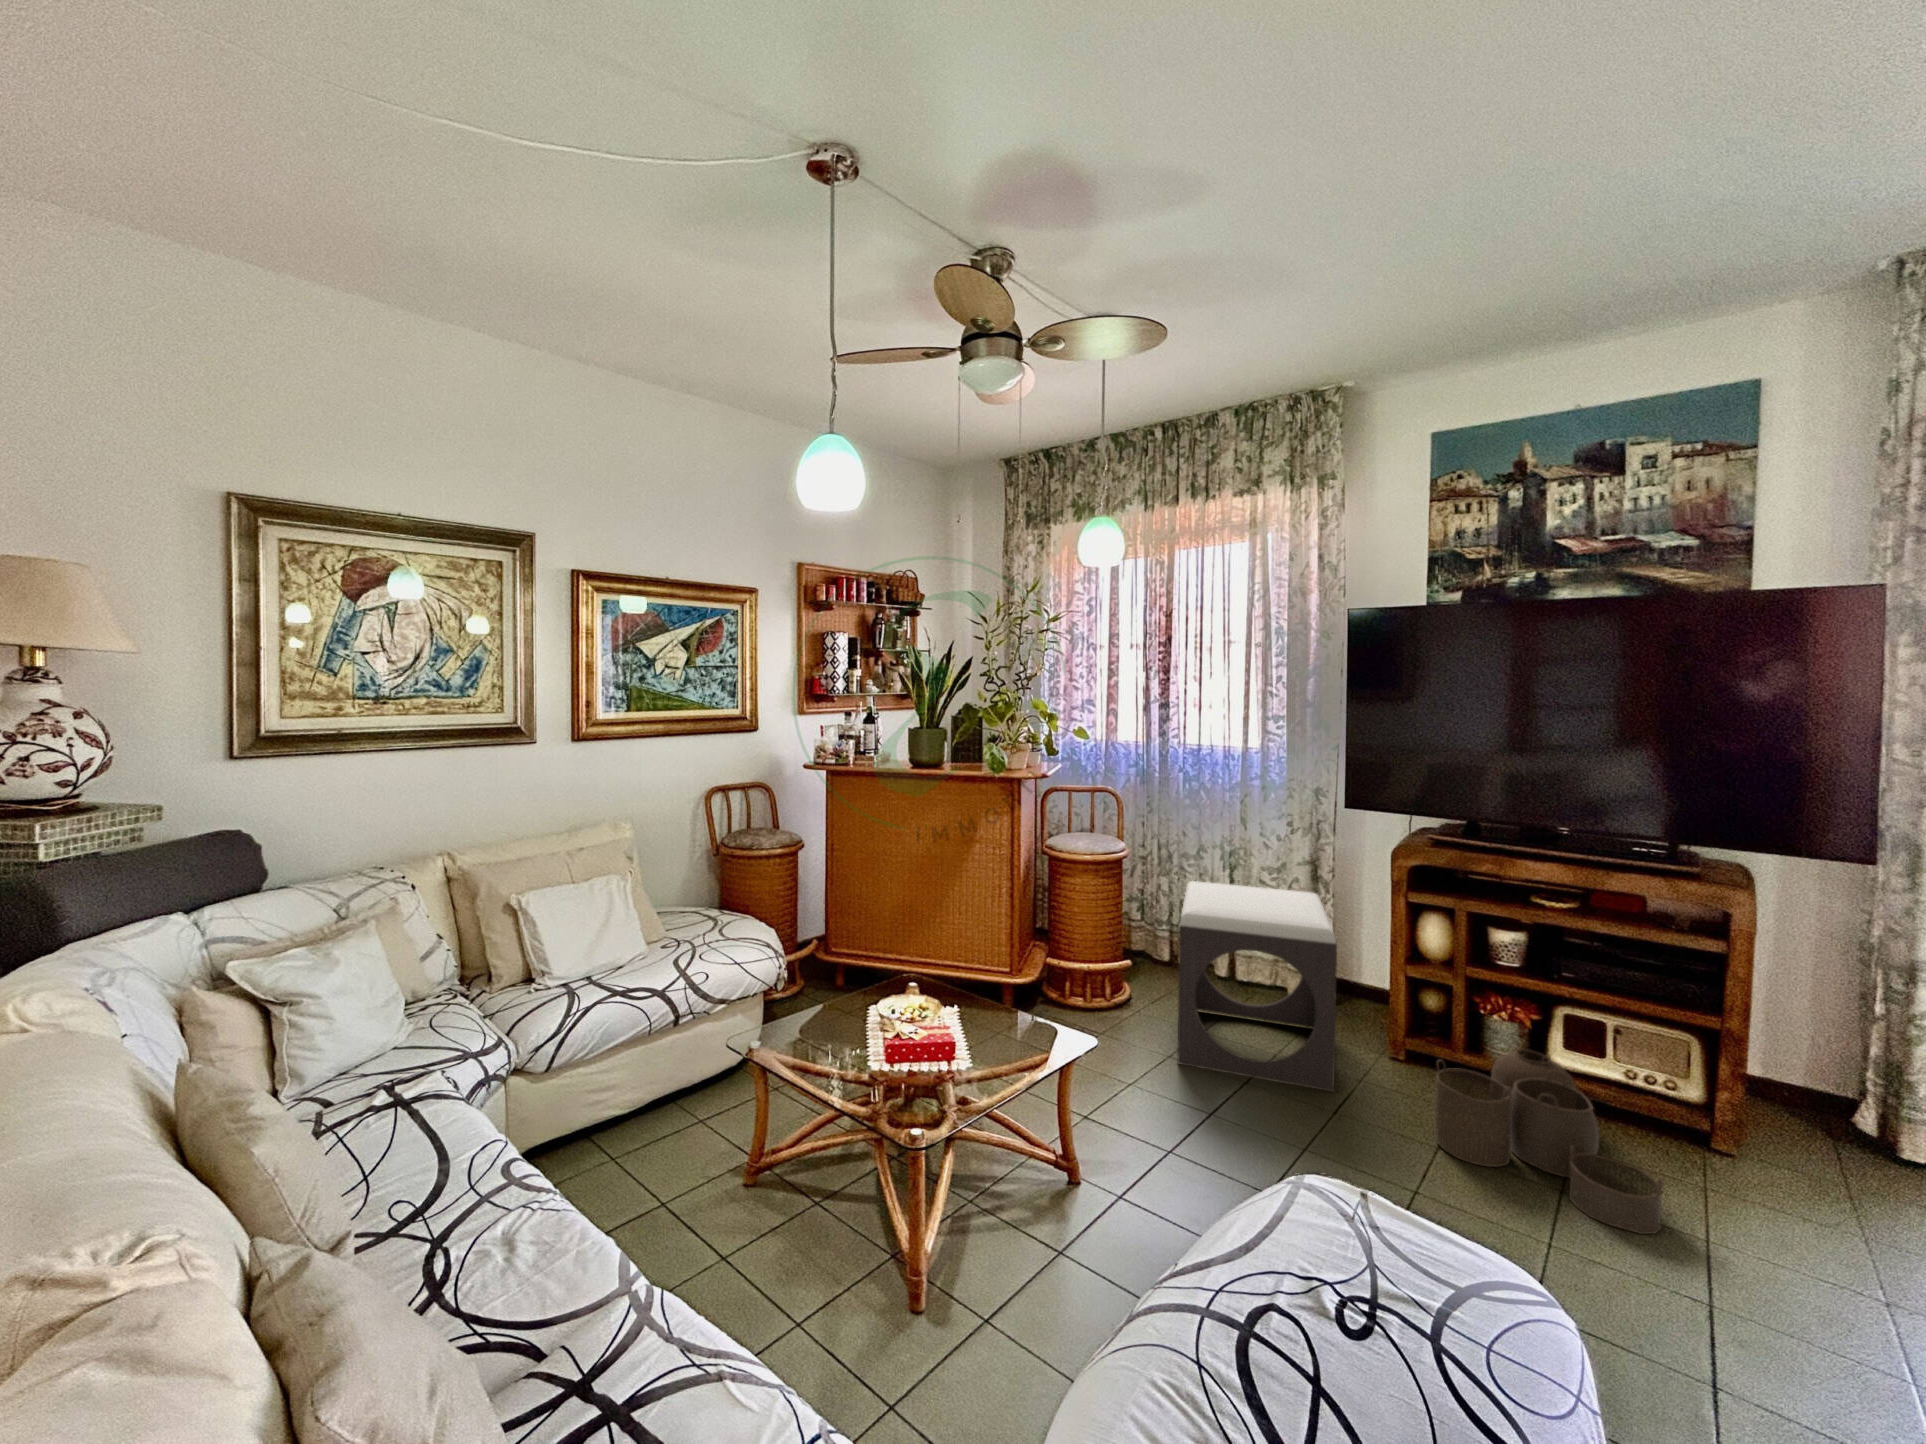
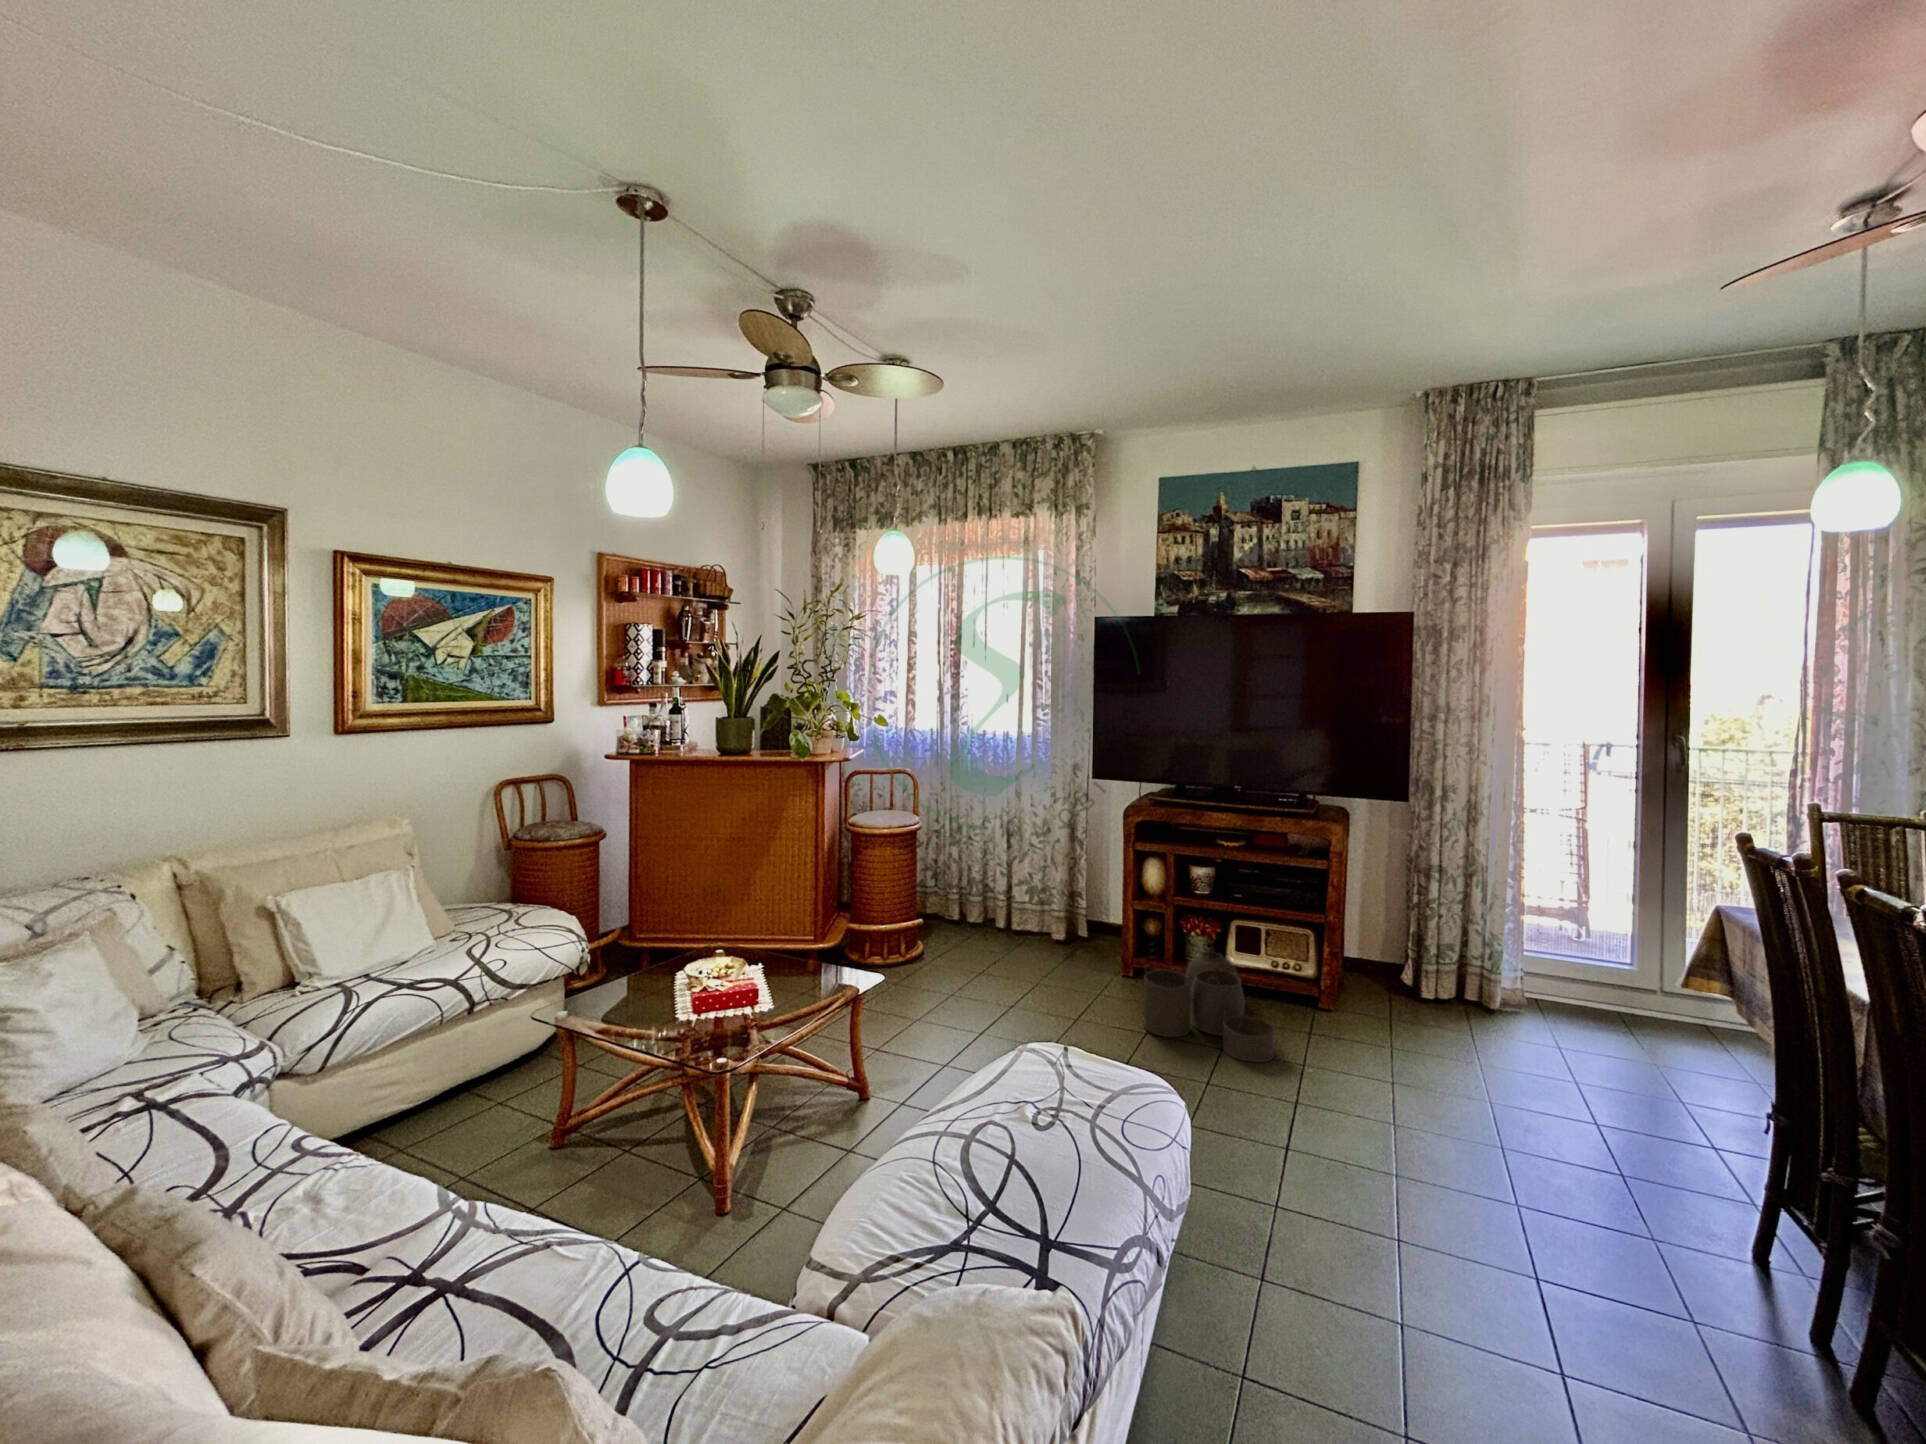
footstool: present [1178,881,1337,1092] -> none [959,846,1080,1003]

